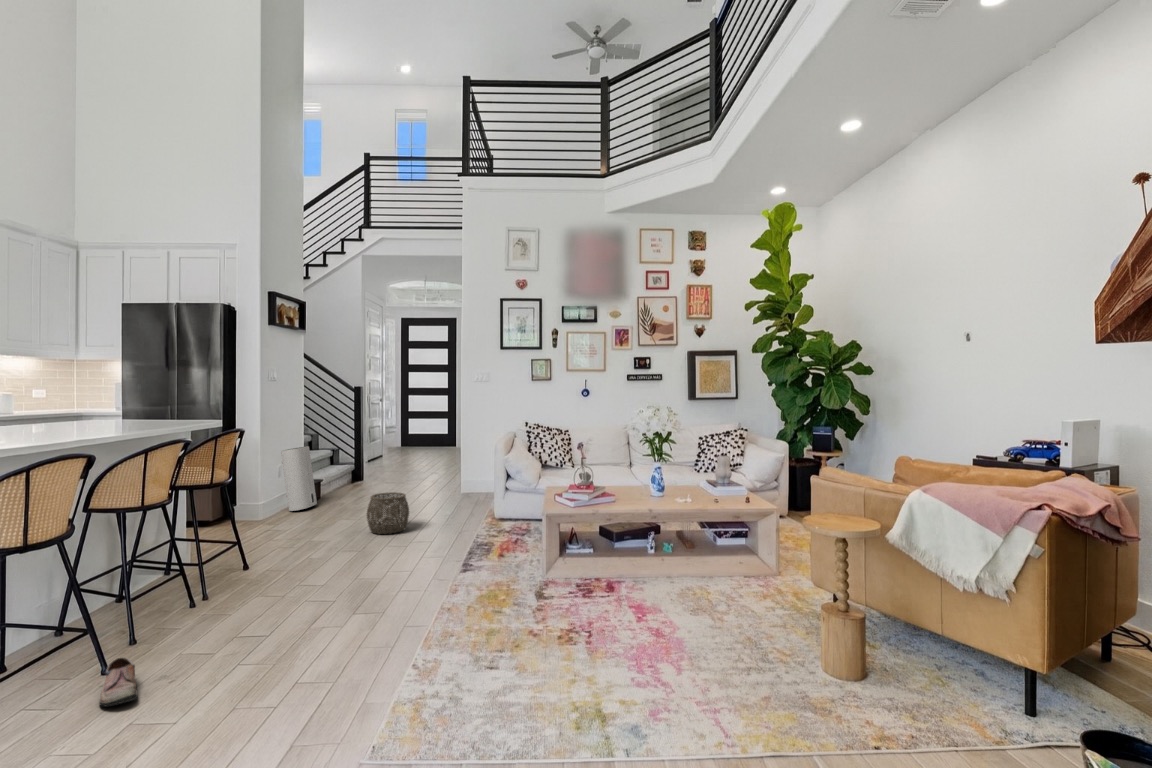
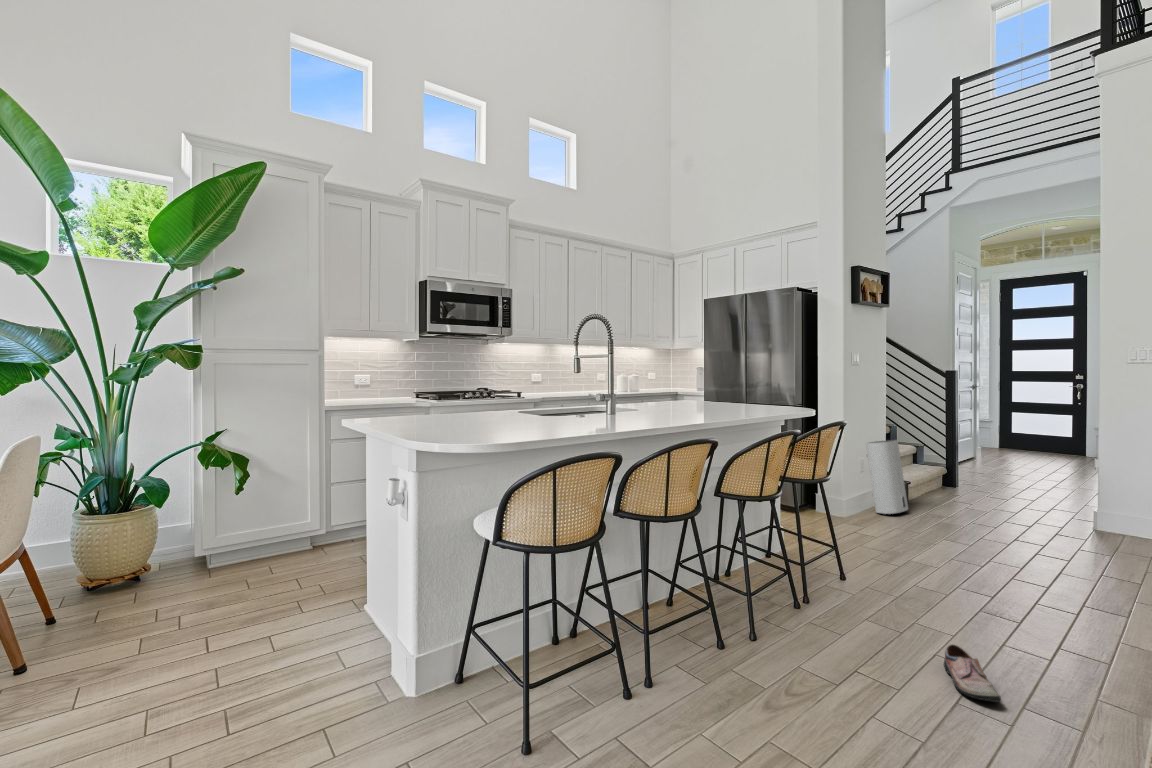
woven basket: present [367,492,409,534] -> none [994,516,1070,579]
shoe: present [99,657,138,706] -> present [944,644,1001,702]

